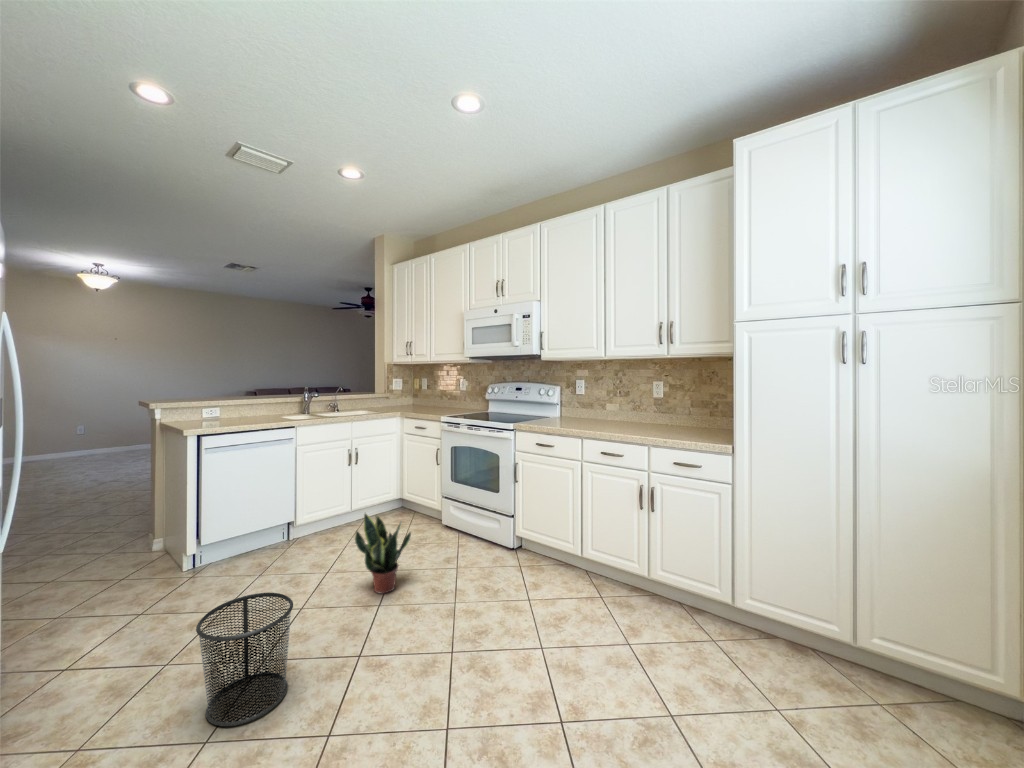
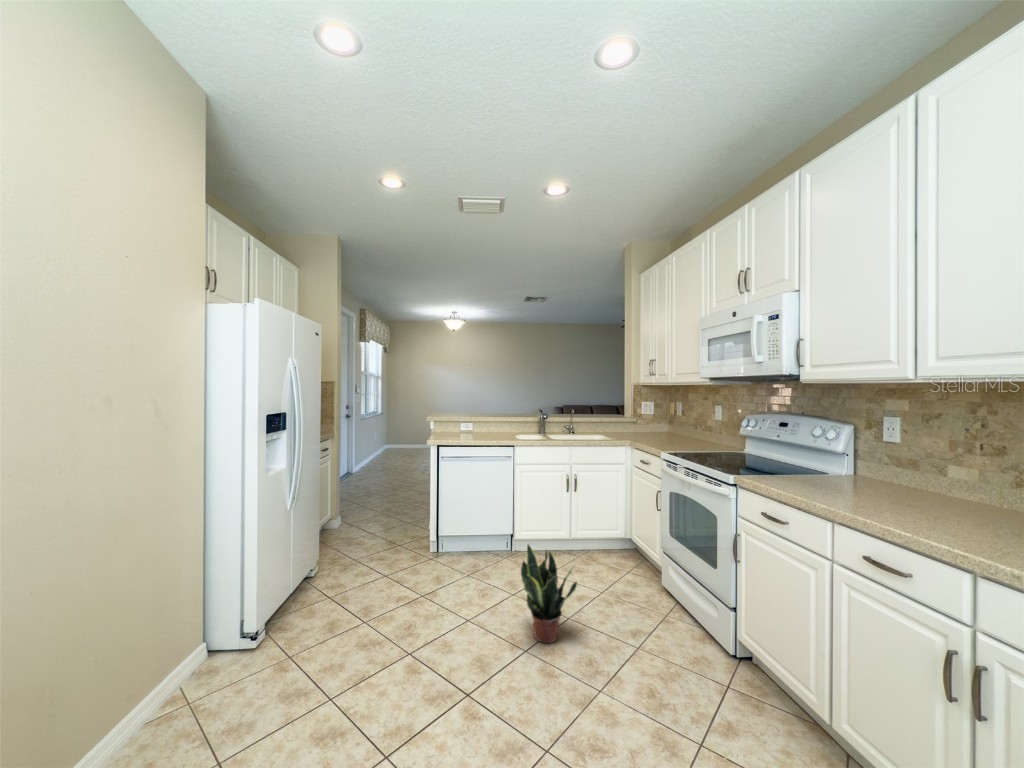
waste bin: present [196,593,293,726] -> none [327,591,407,713]

